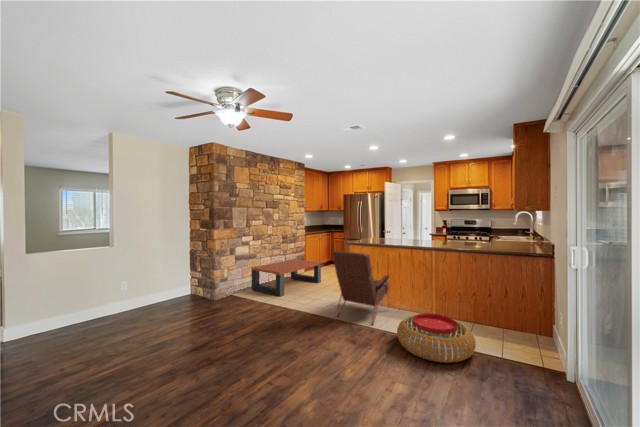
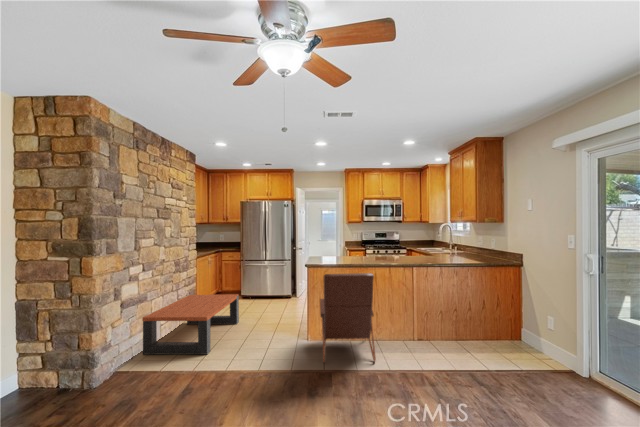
pouf: present [397,314,476,363] -> none [417,333,504,385]

